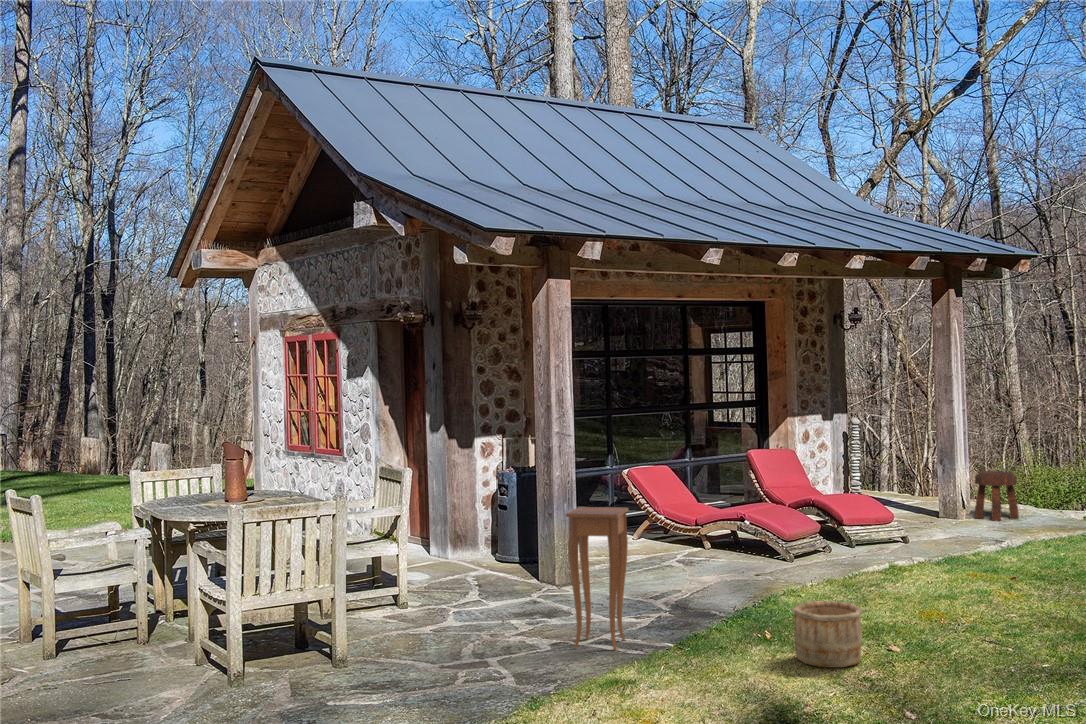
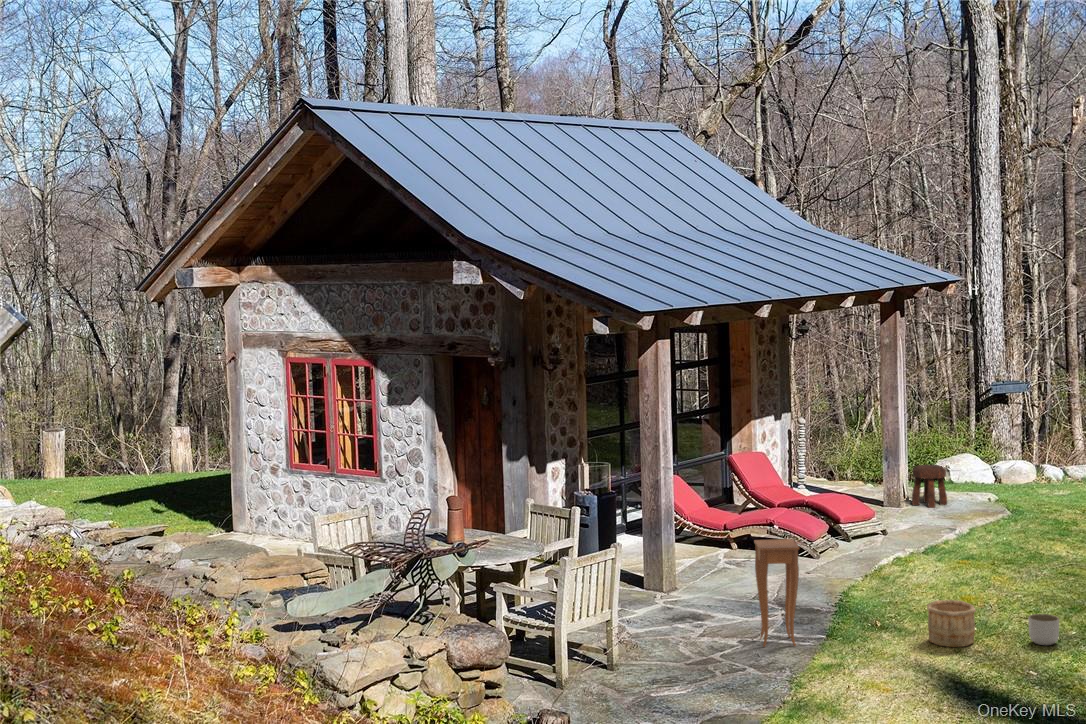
planter: none [939,628,984,675] -> present [1029,614,1059,645]

